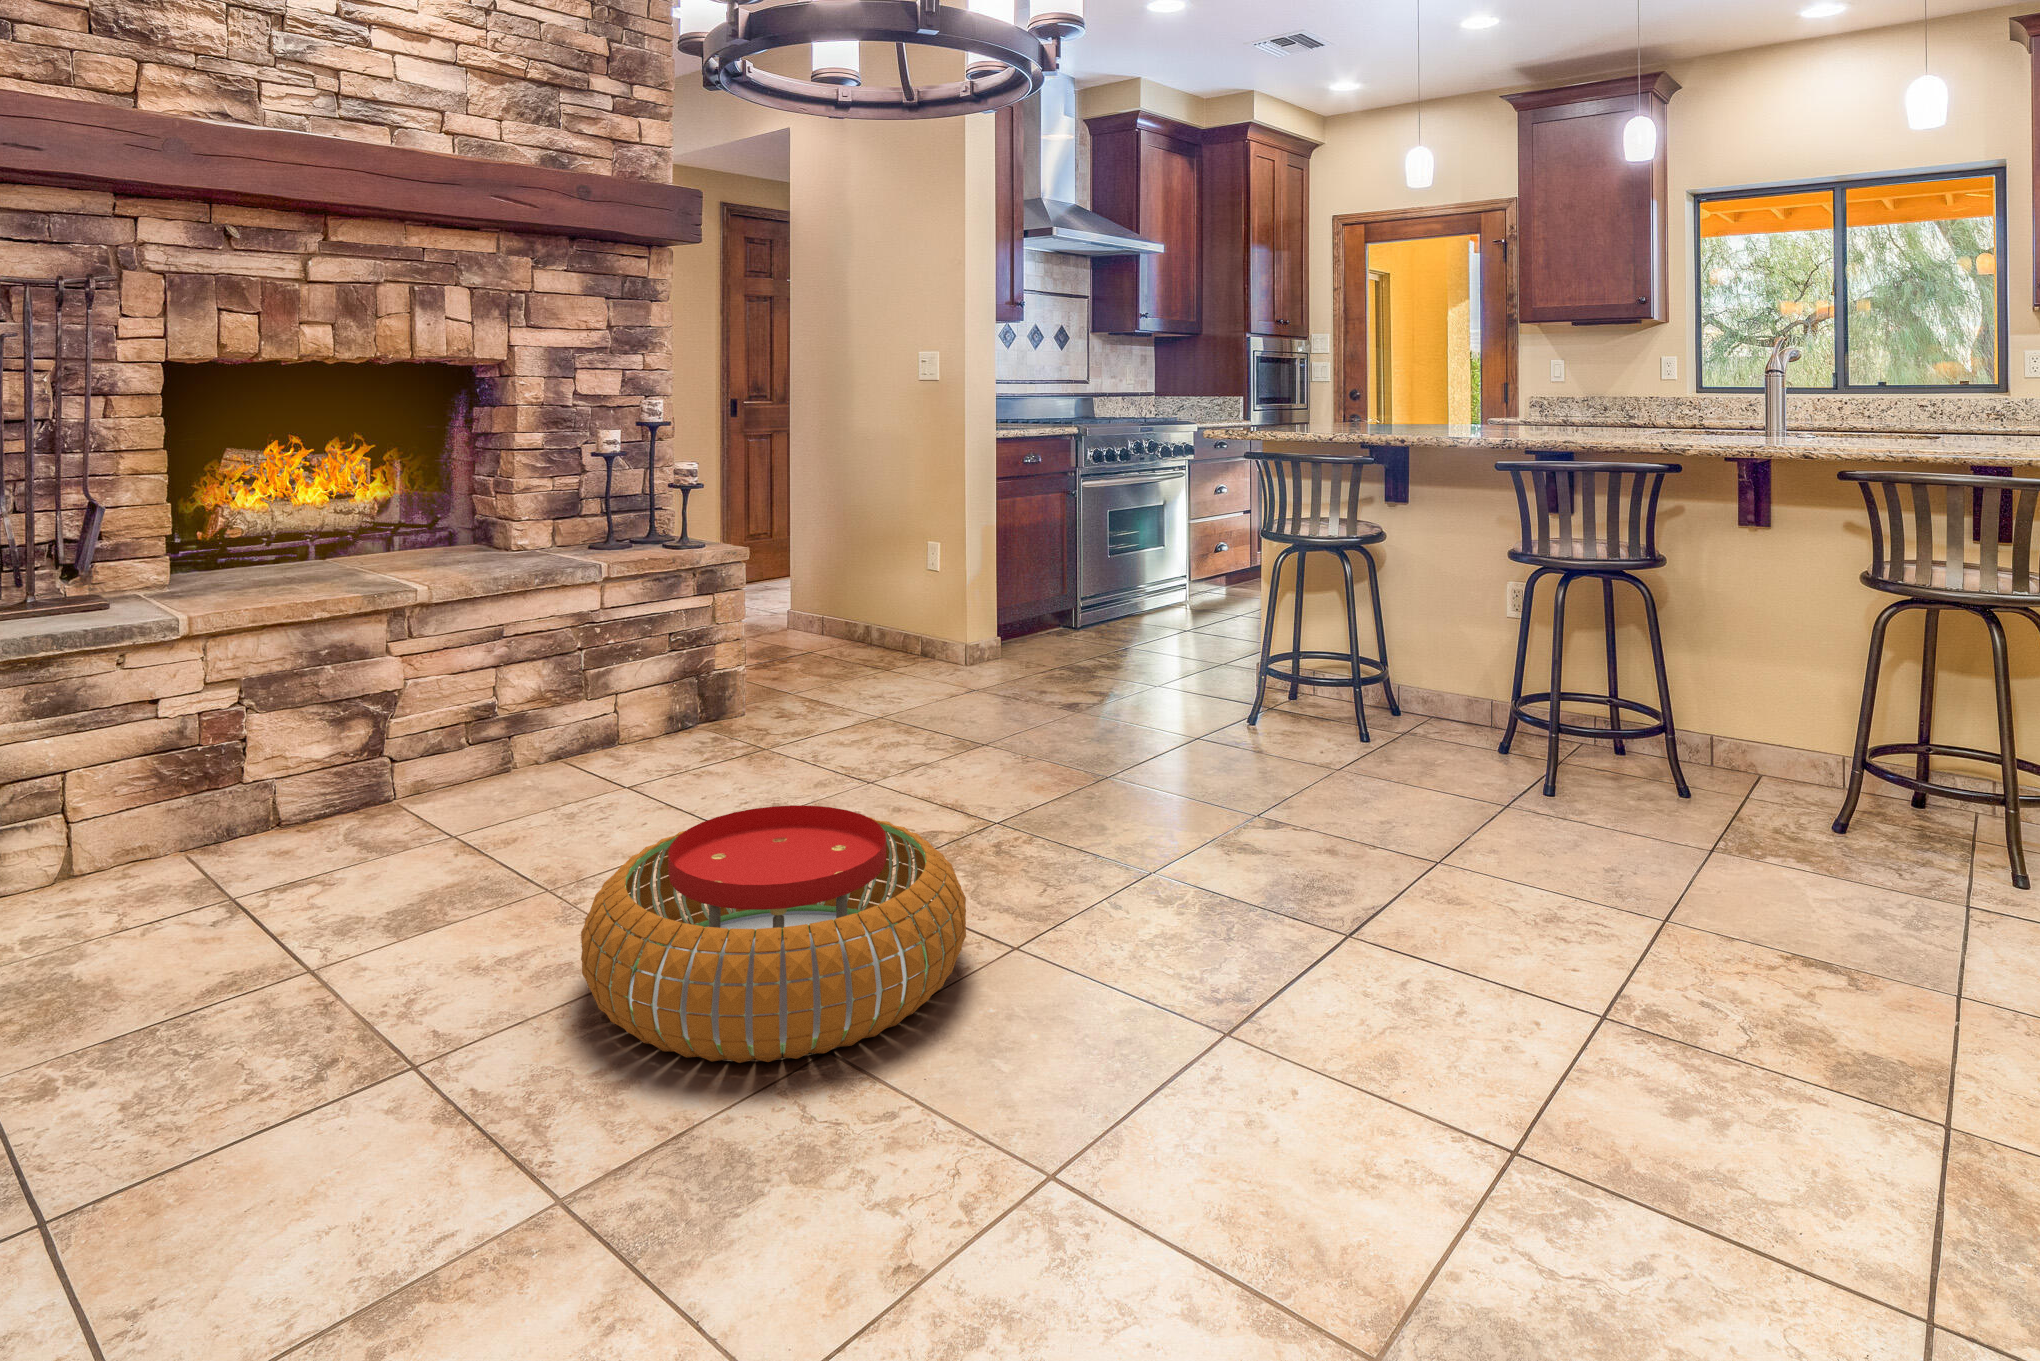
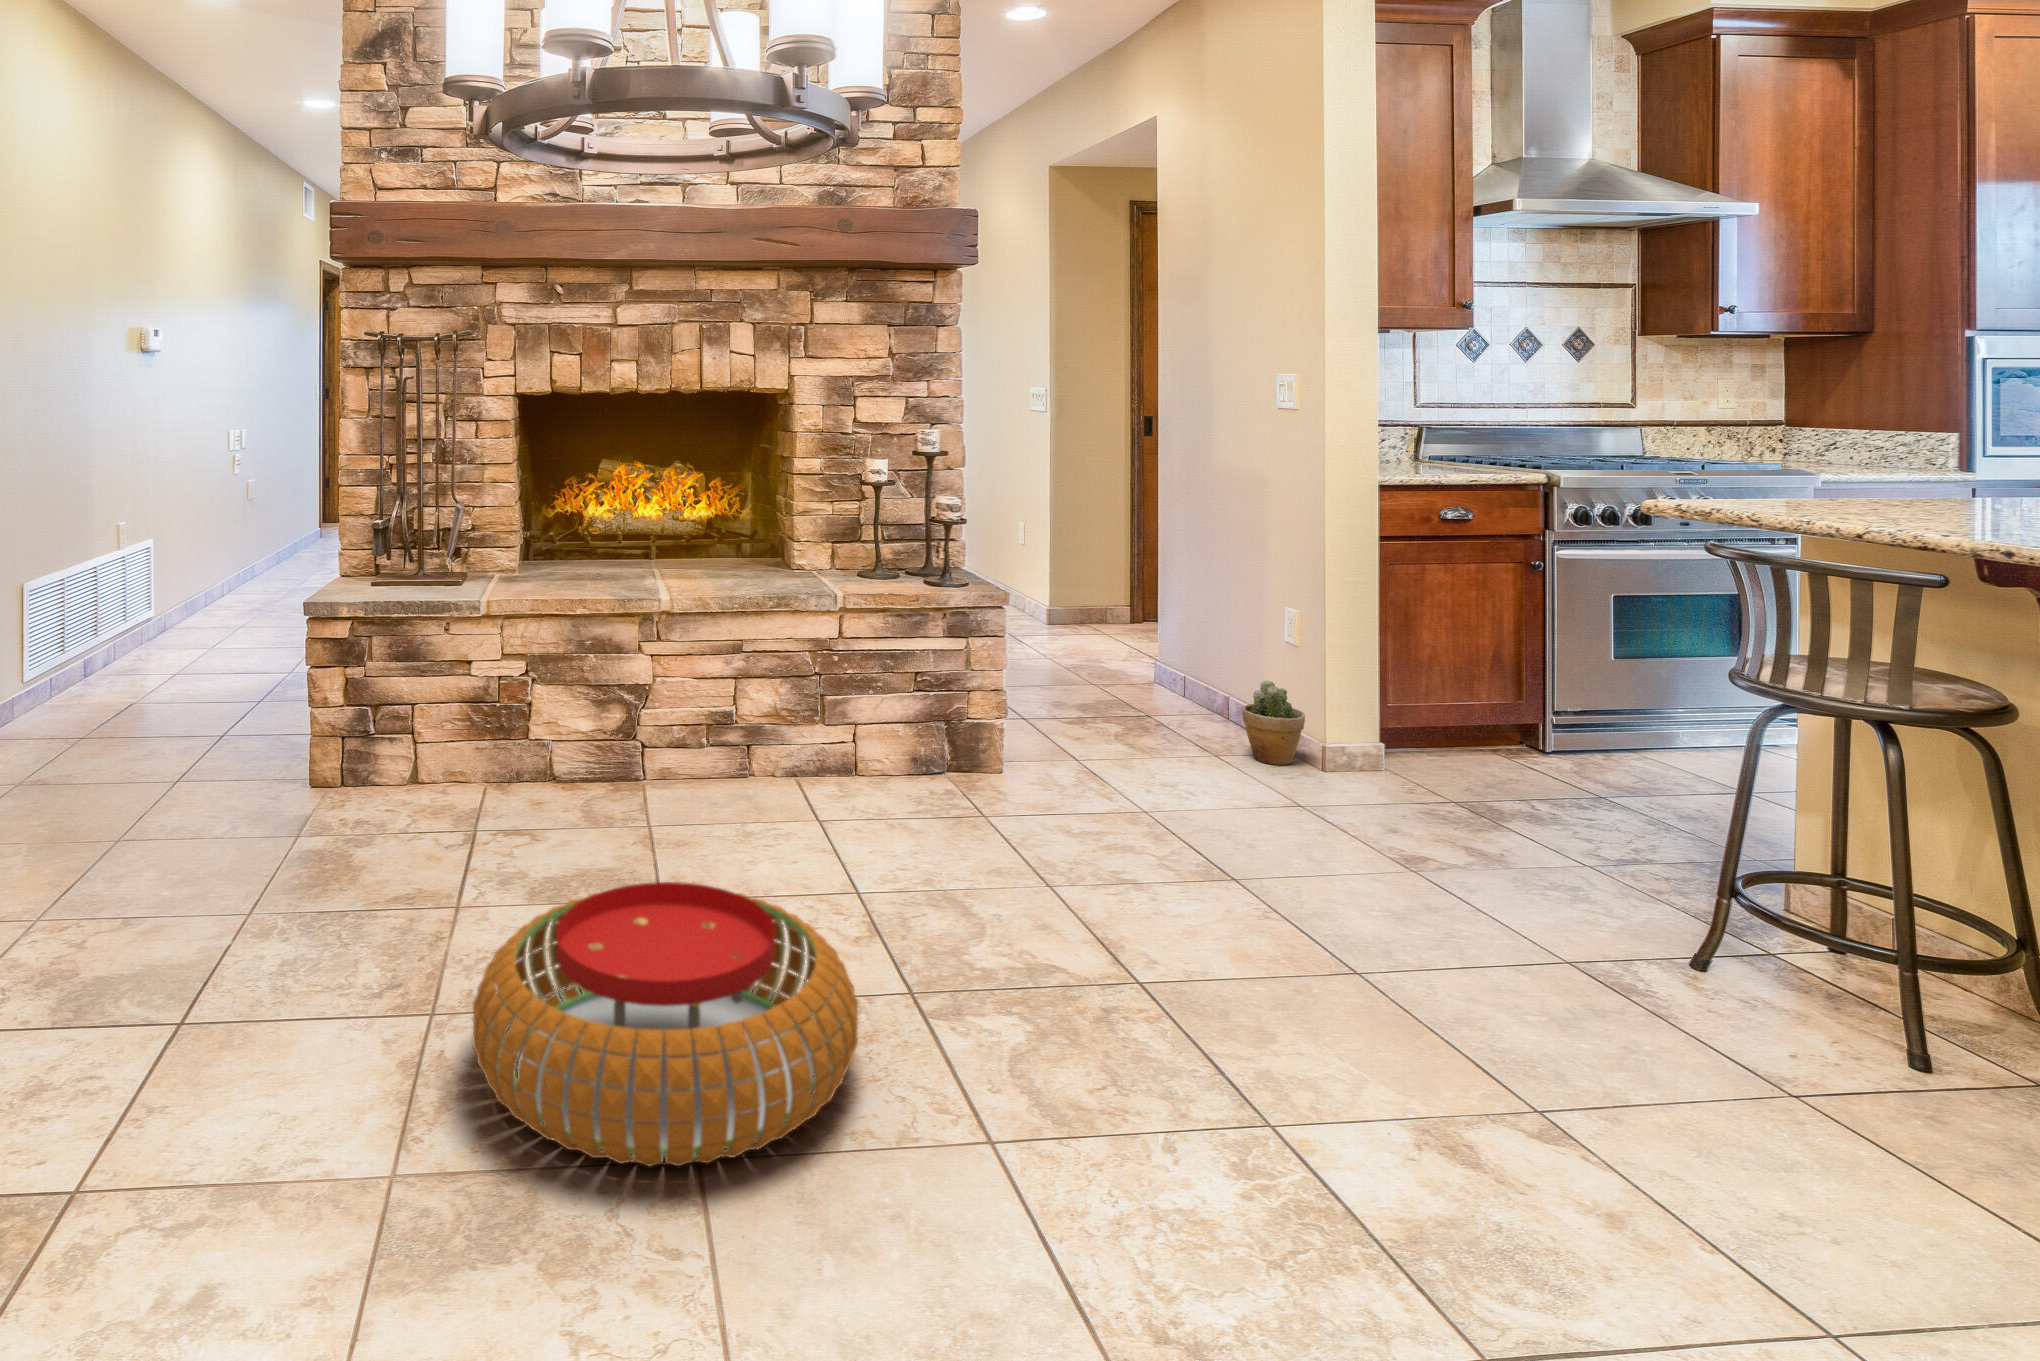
potted plant: none [886,598,933,664] -> present [1242,681,1305,765]

